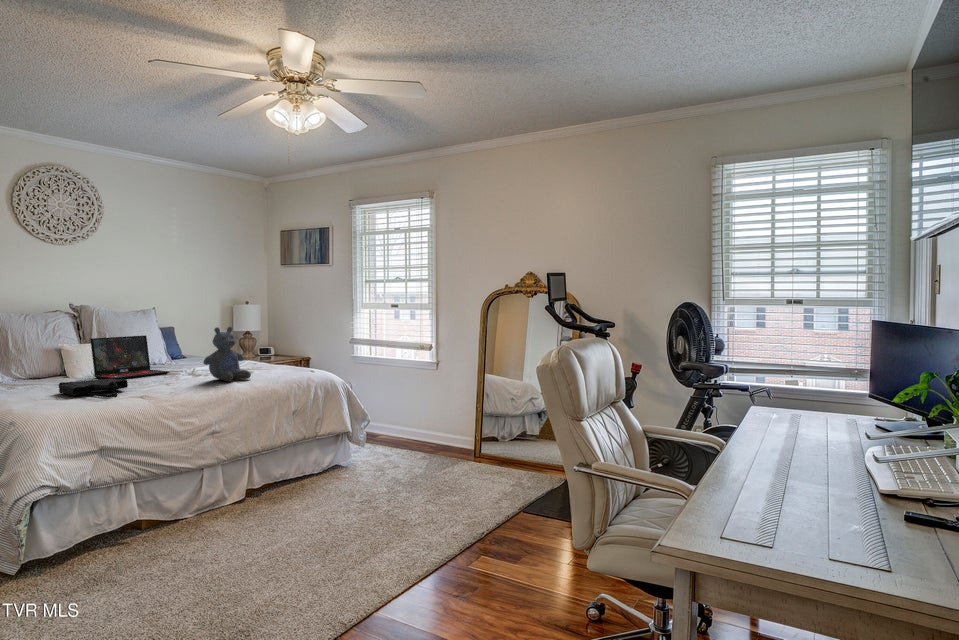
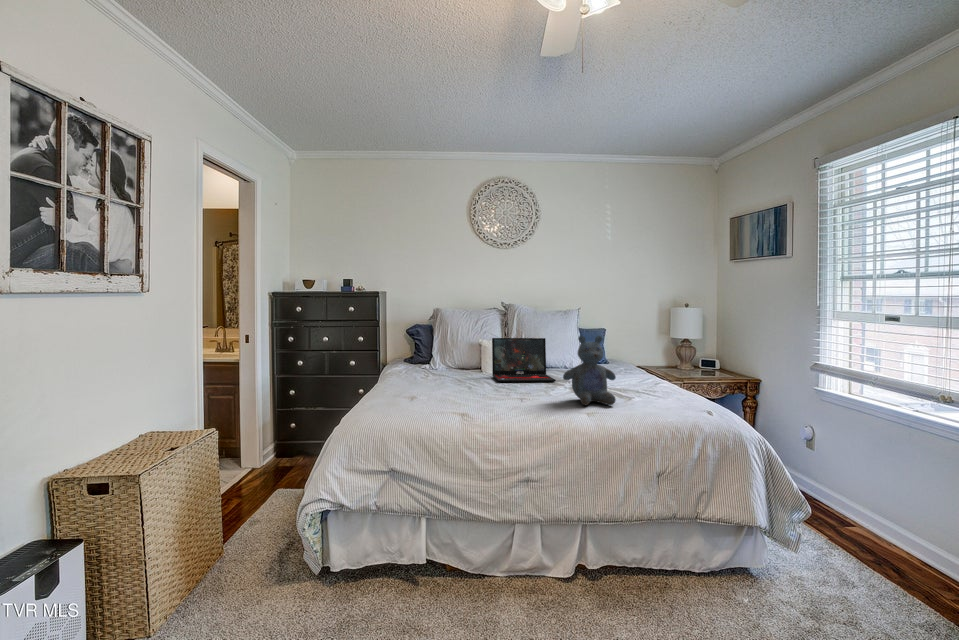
tote bag: present [59,378,128,397] -> none [429,380,482,405]

